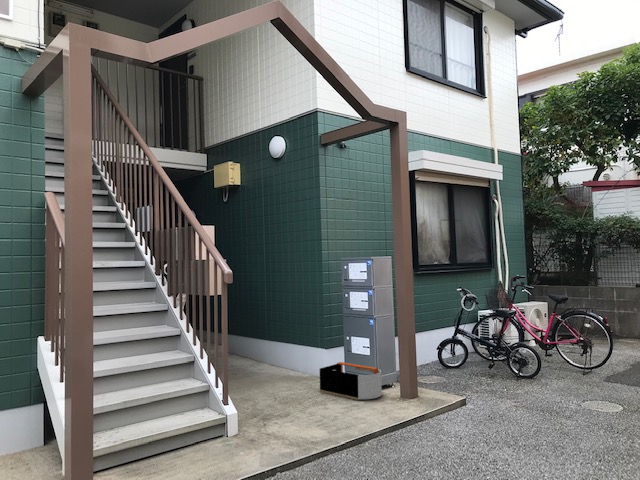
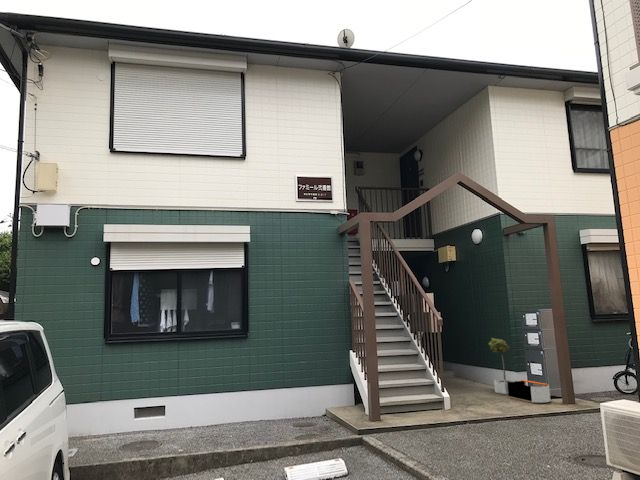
potted tree: none [290,300,327,386] -> present [489,338,515,394]

